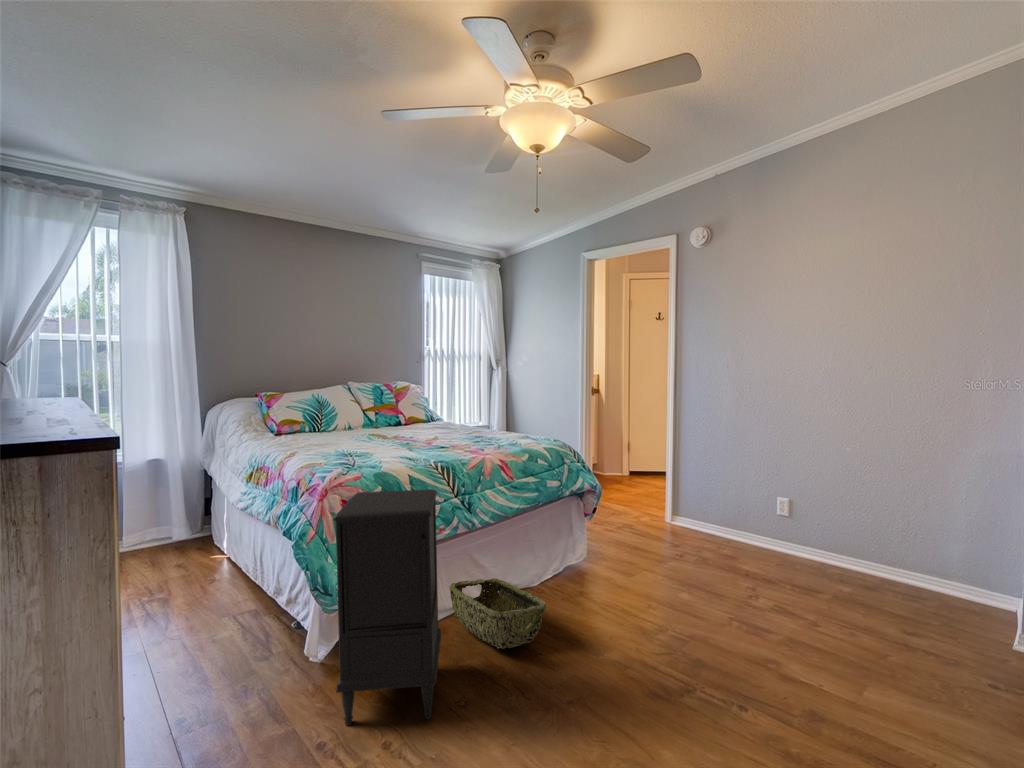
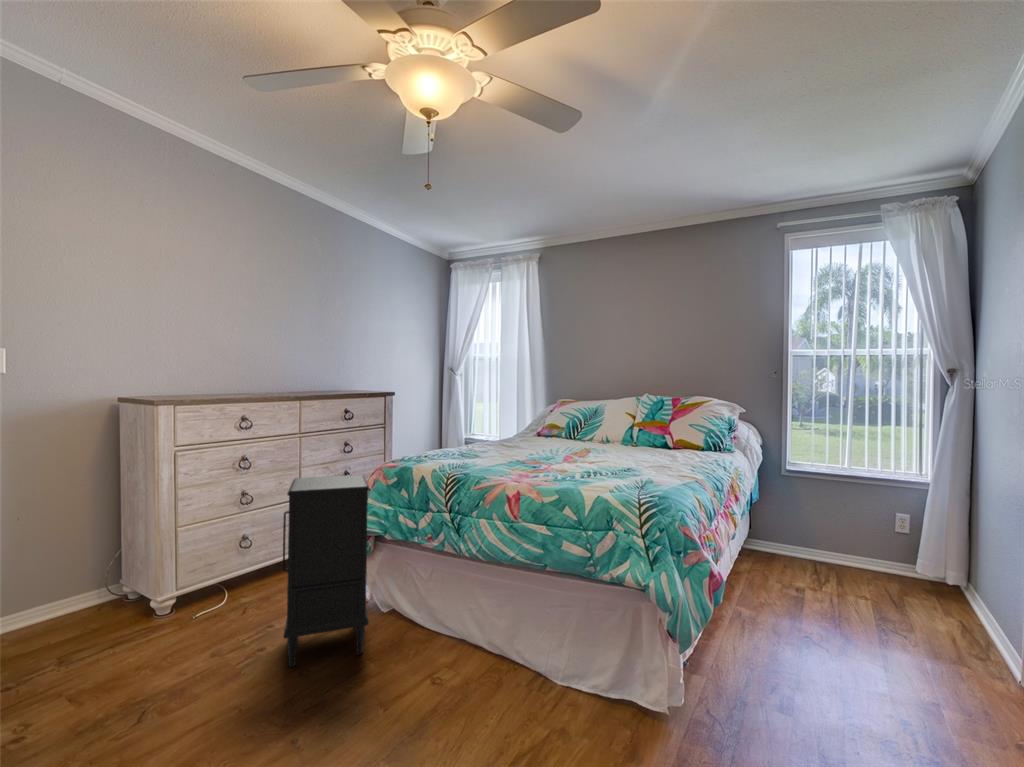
woven basket: present [450,578,546,649] -> none [364,602,483,701]

